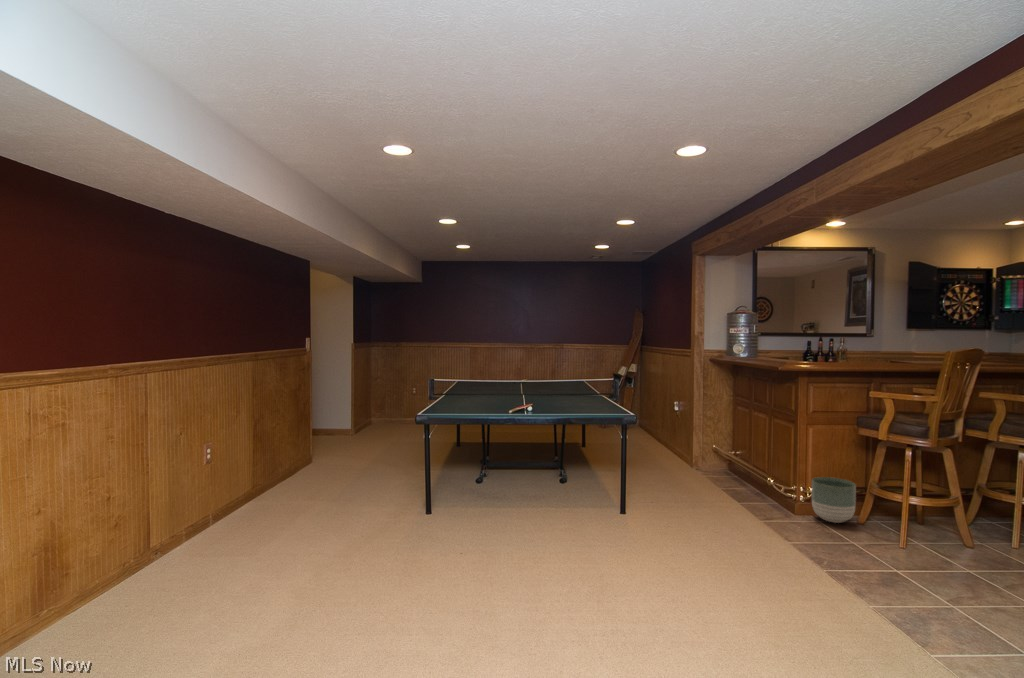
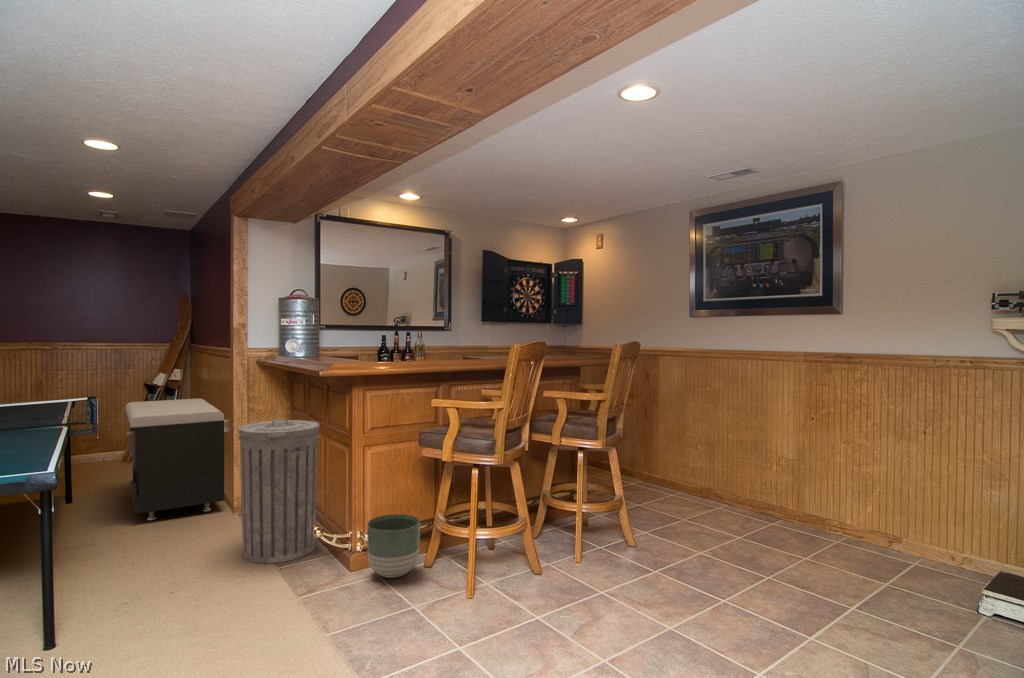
storage bench: none [617,384,688,463] -> present [125,398,224,520]
trash can: none [711,400,768,499] -> present [238,419,319,564]

